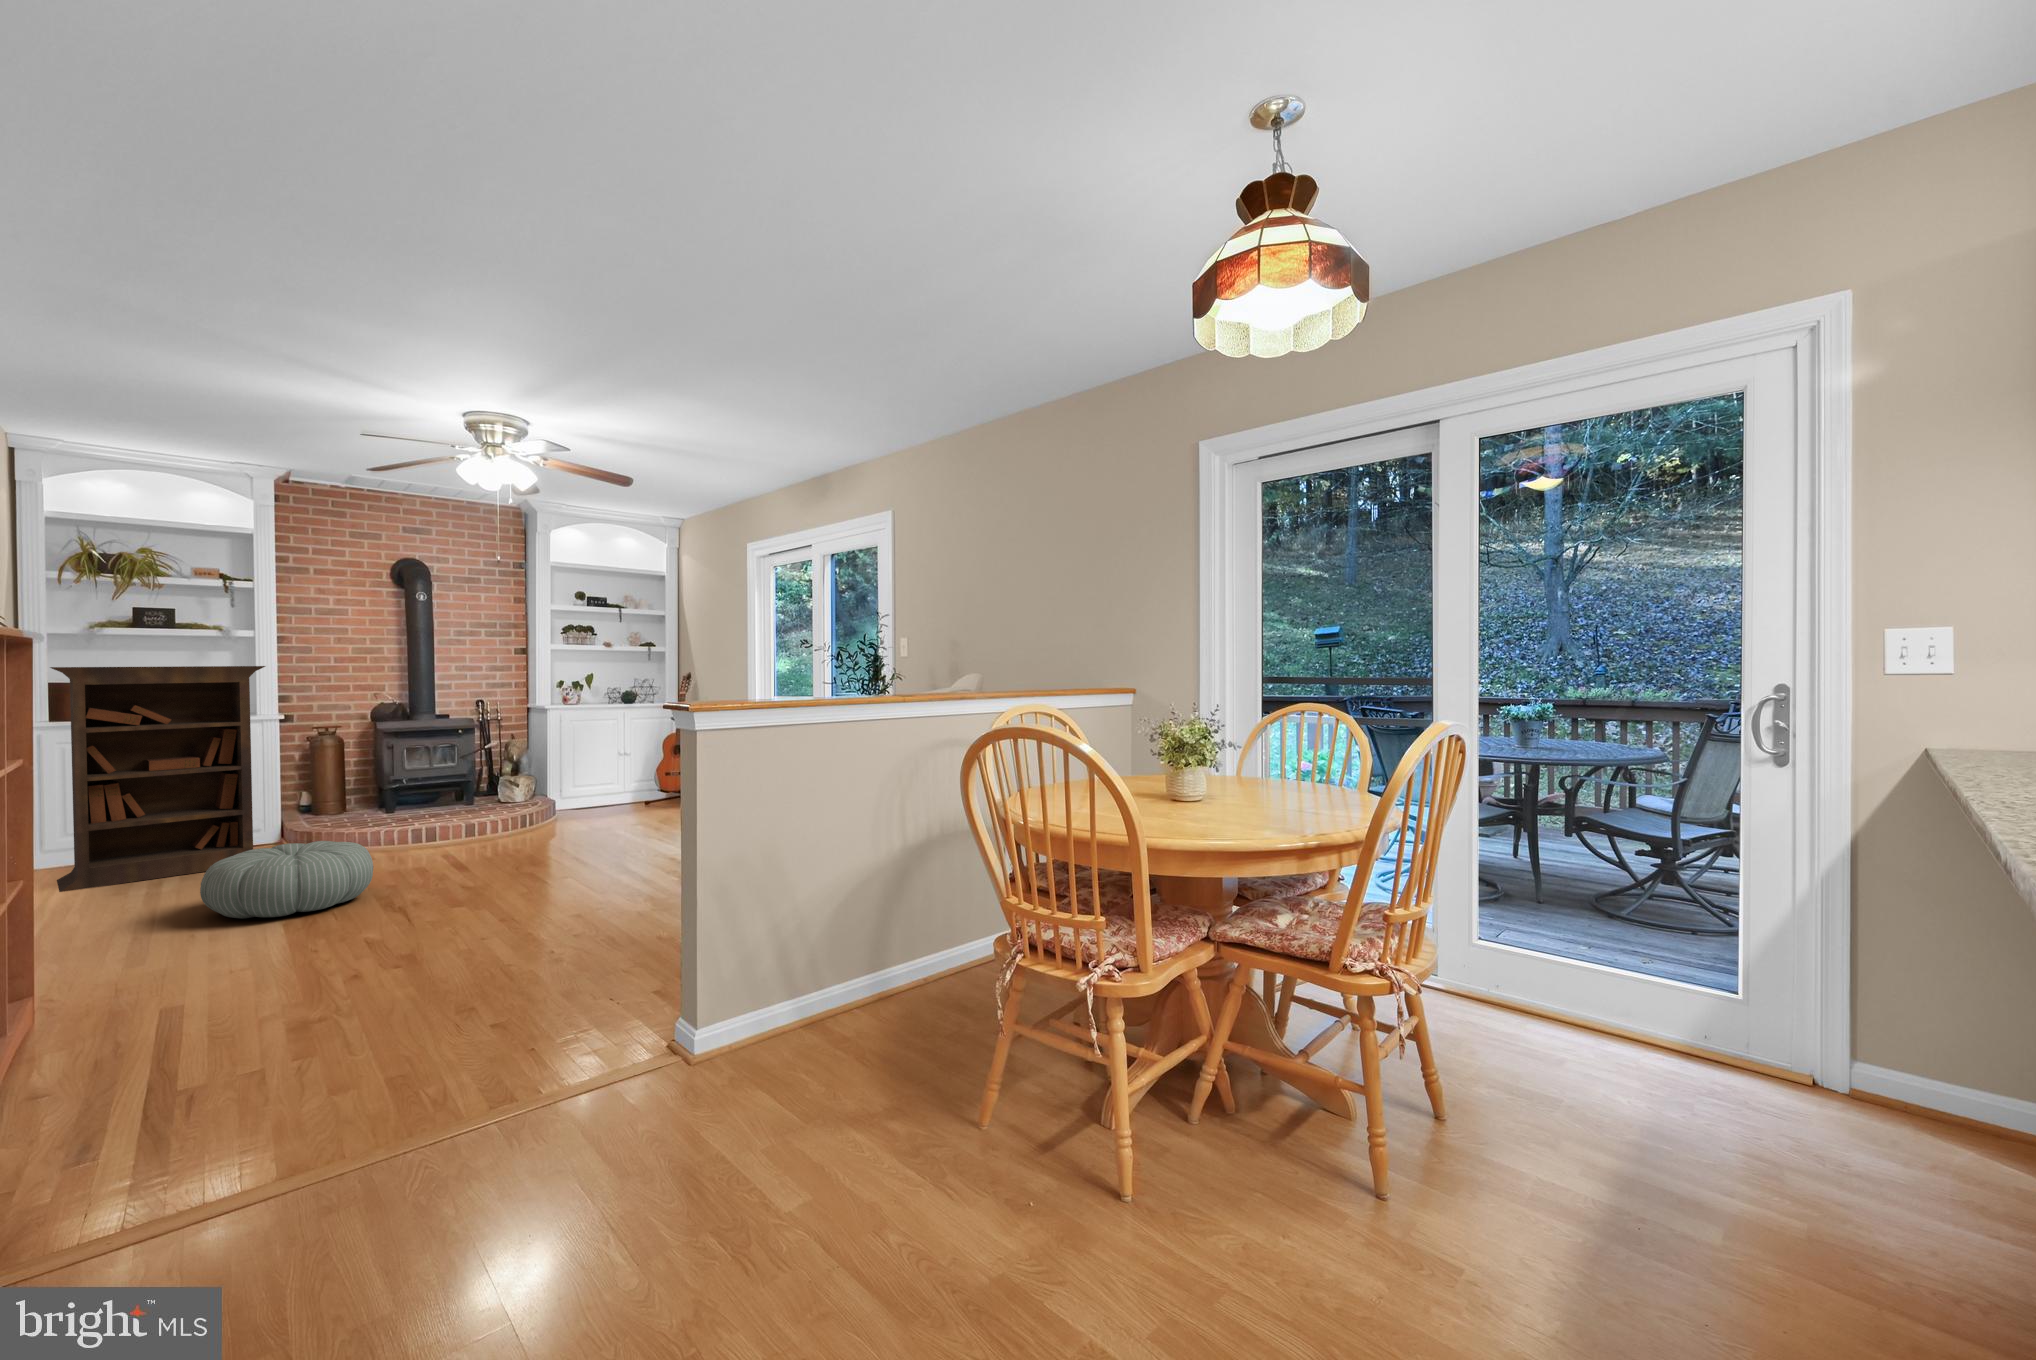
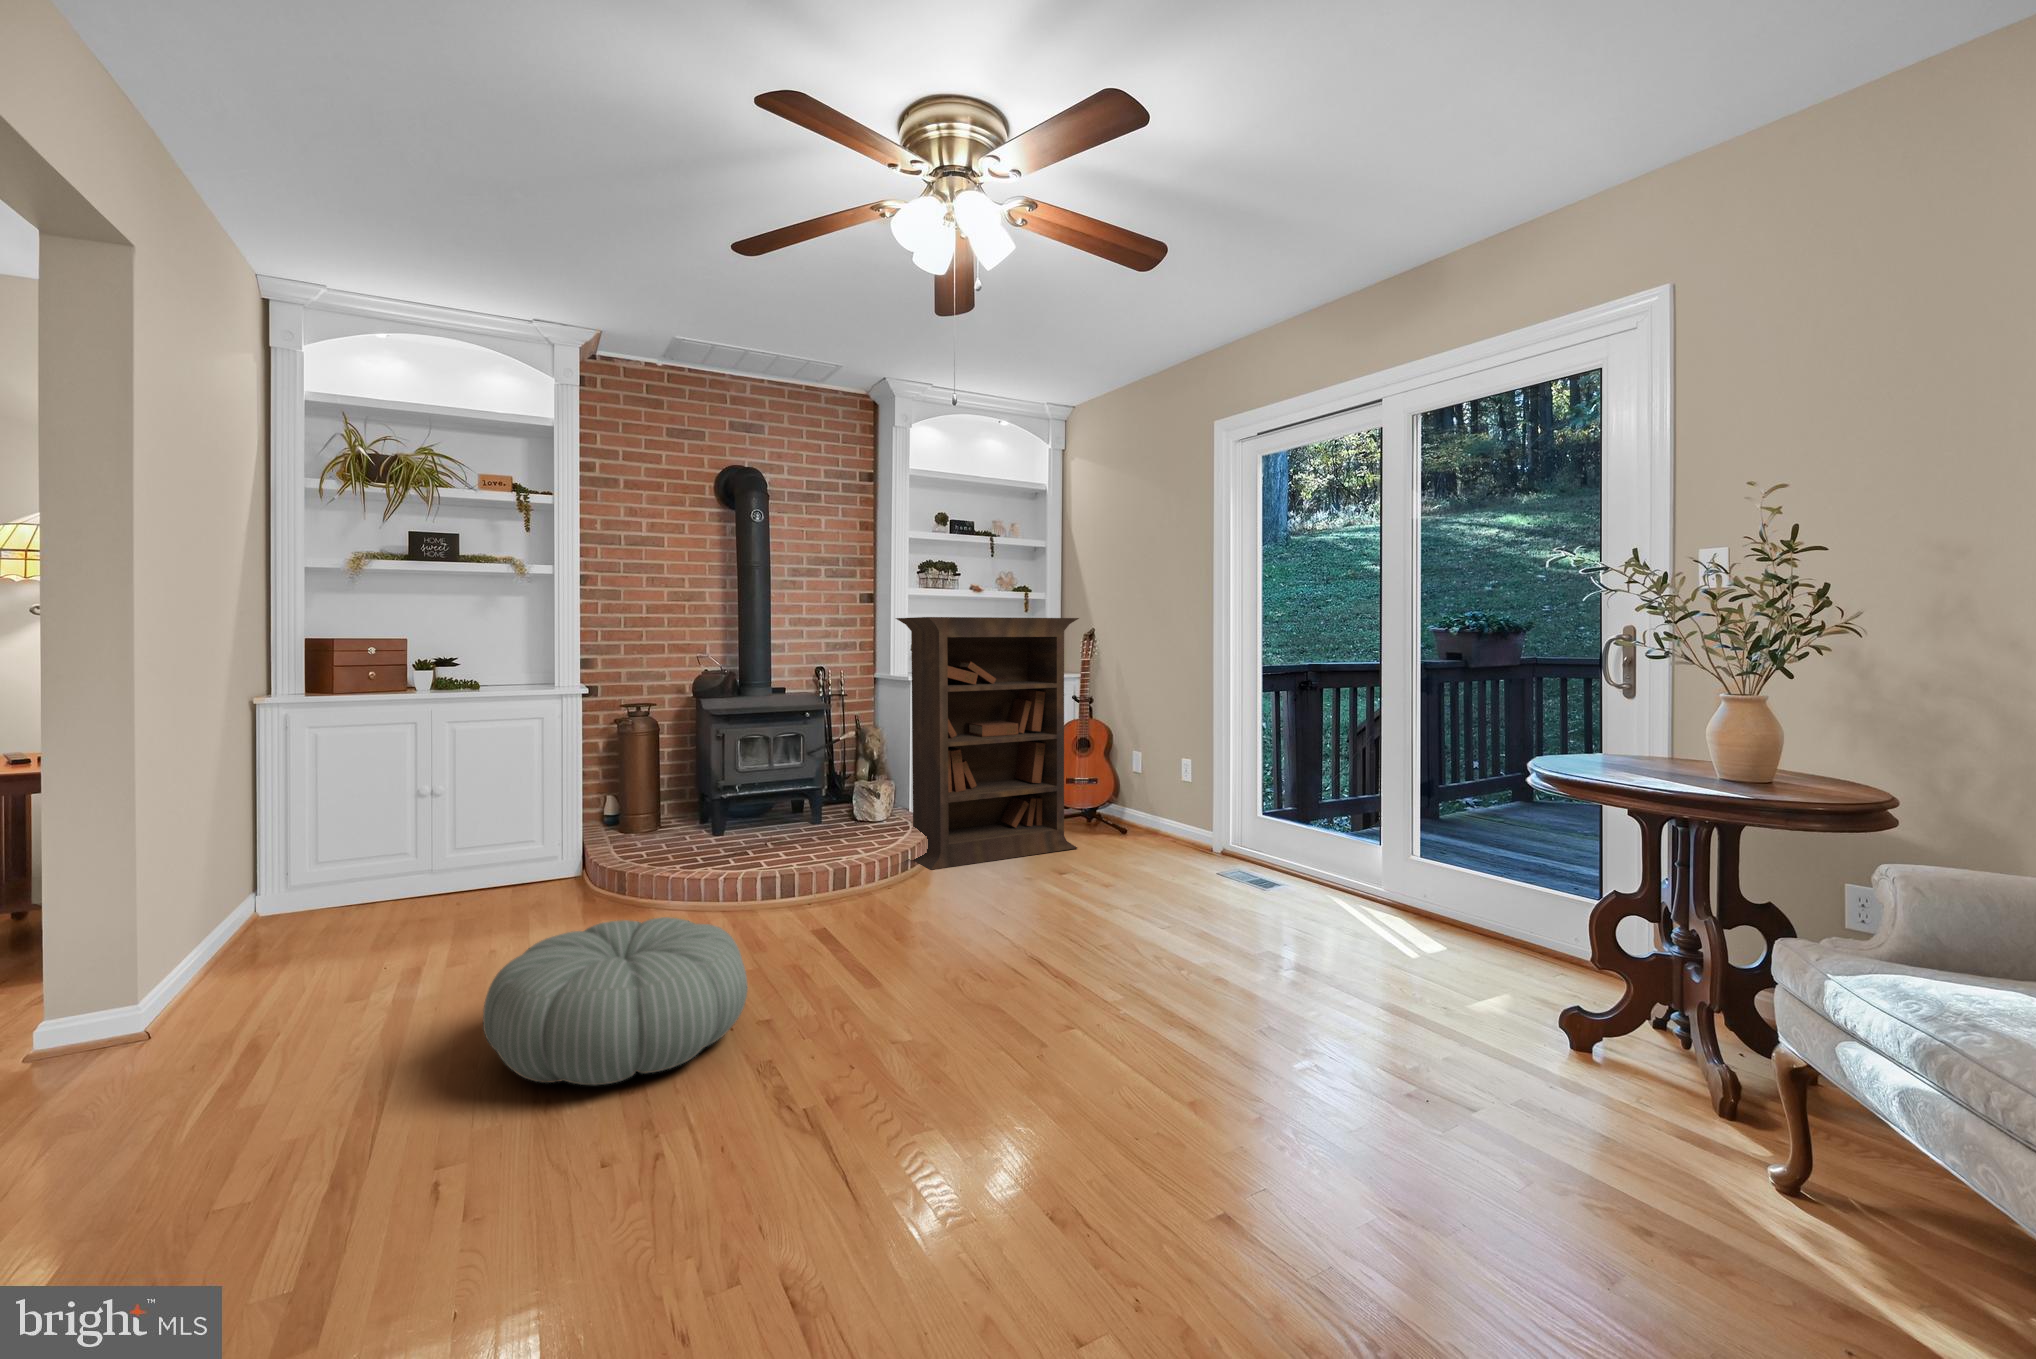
bookcase: present [50,666,265,892] -> present [896,617,1079,870]

